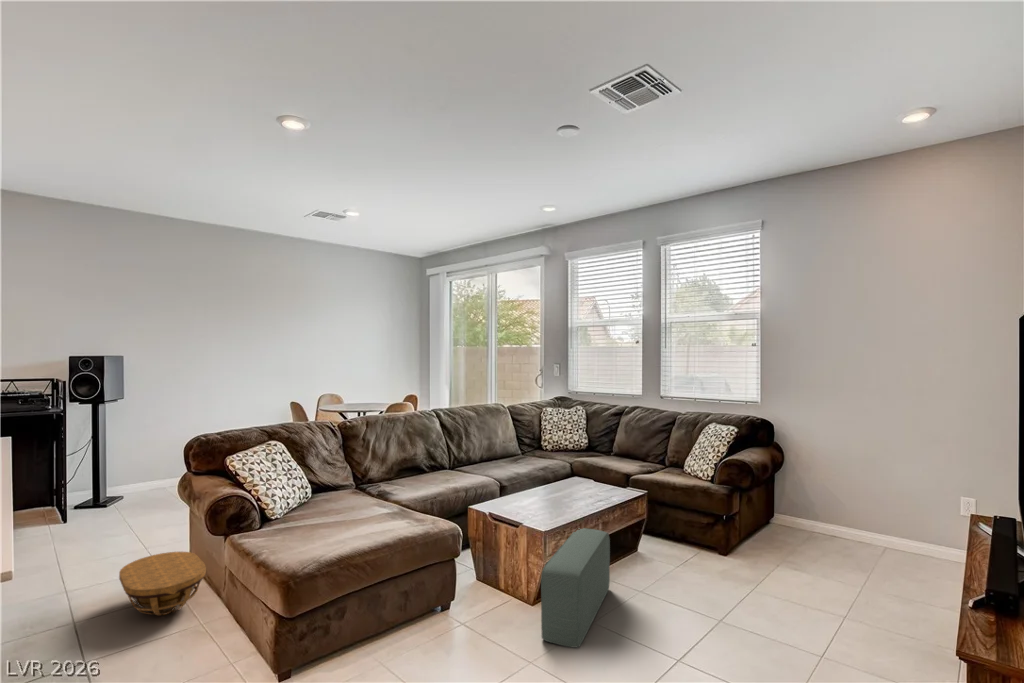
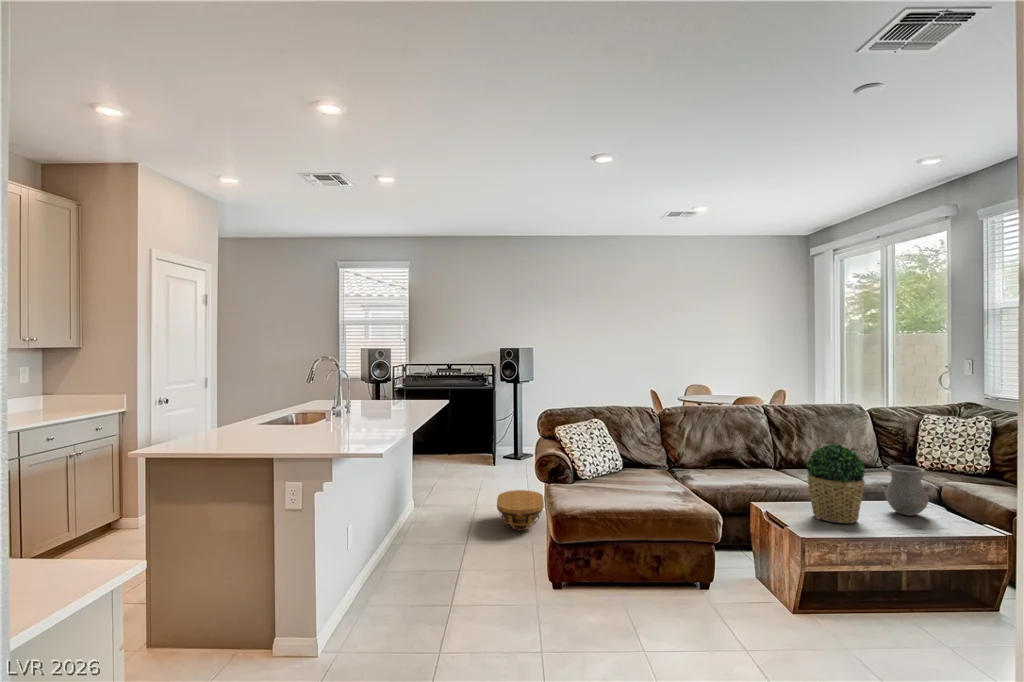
potted plant: none [520,438,567,511] -> present [807,444,865,523]
vase: none [564,450,595,491] -> present [885,465,929,516]
pouf: present [541,528,610,648] -> none [777,549,907,657]

